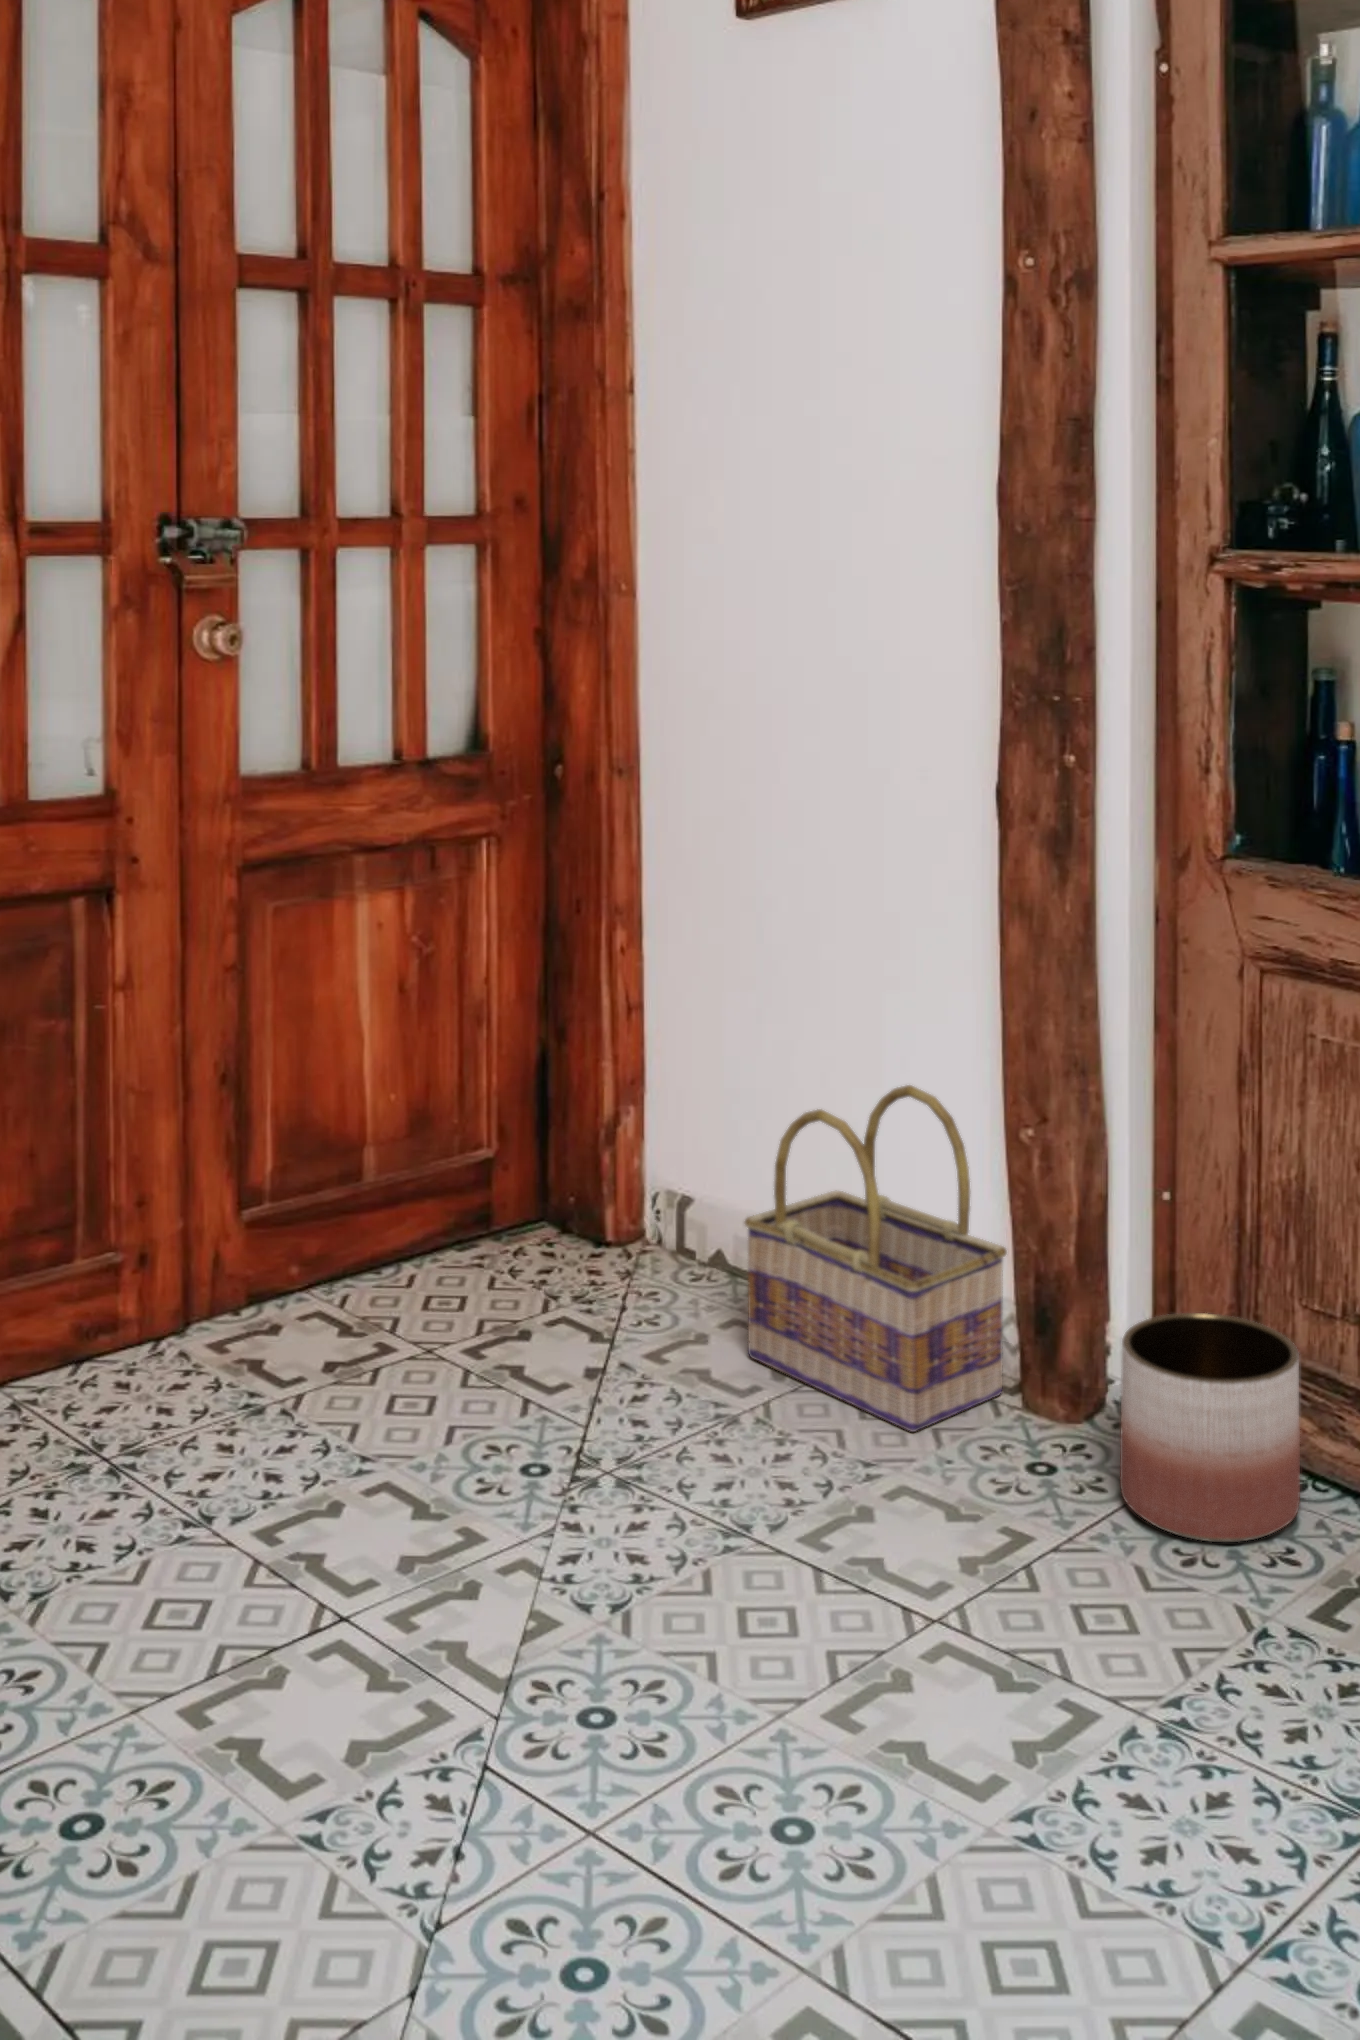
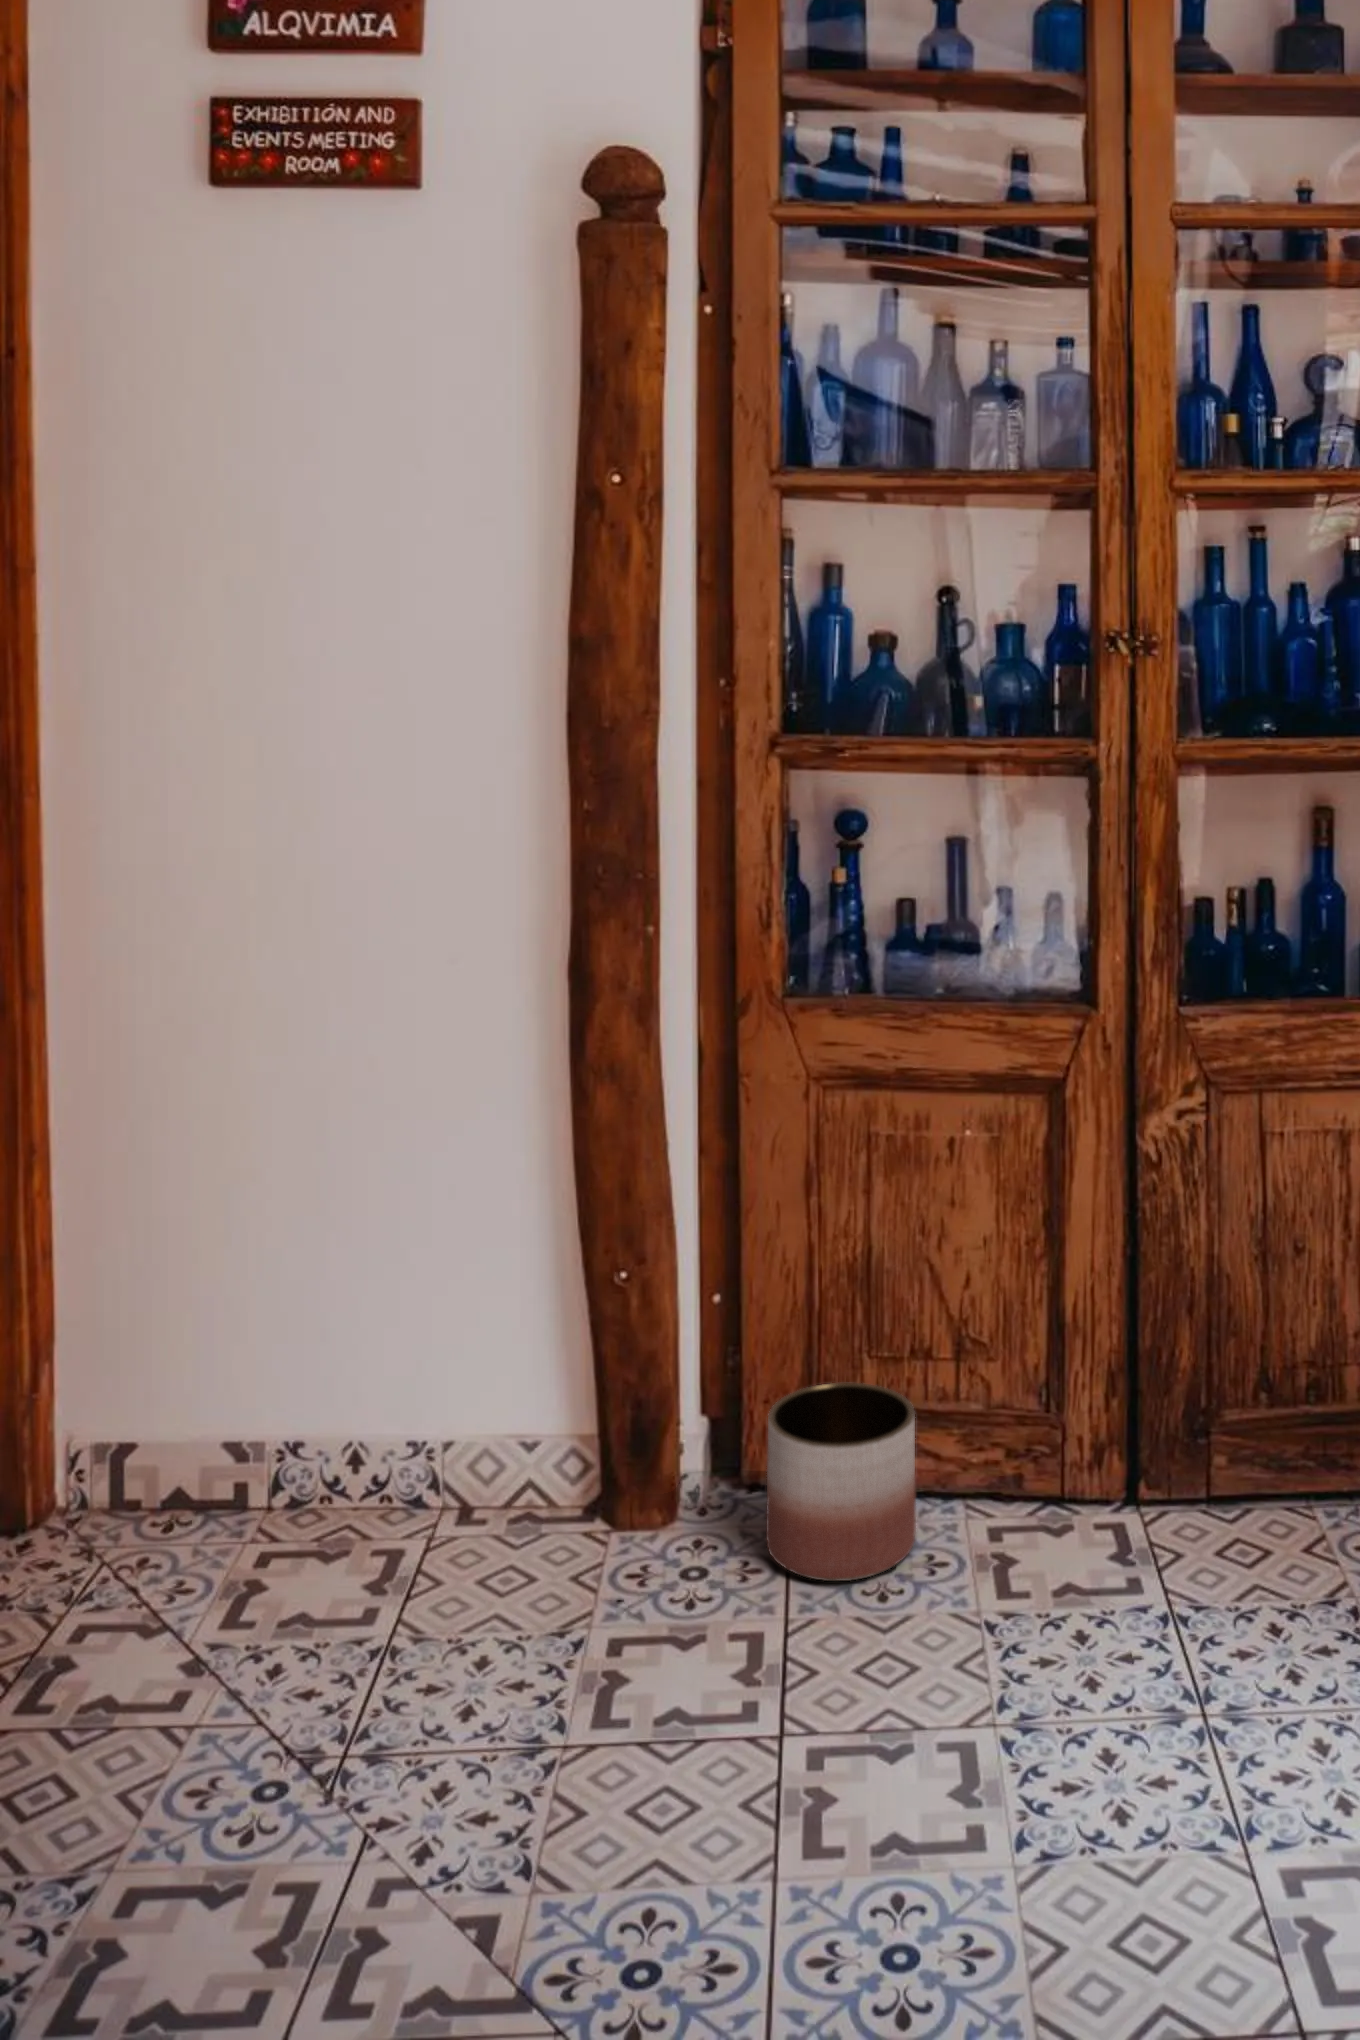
basket: present [745,1085,1007,1432] -> none [320,1259,594,1588]

